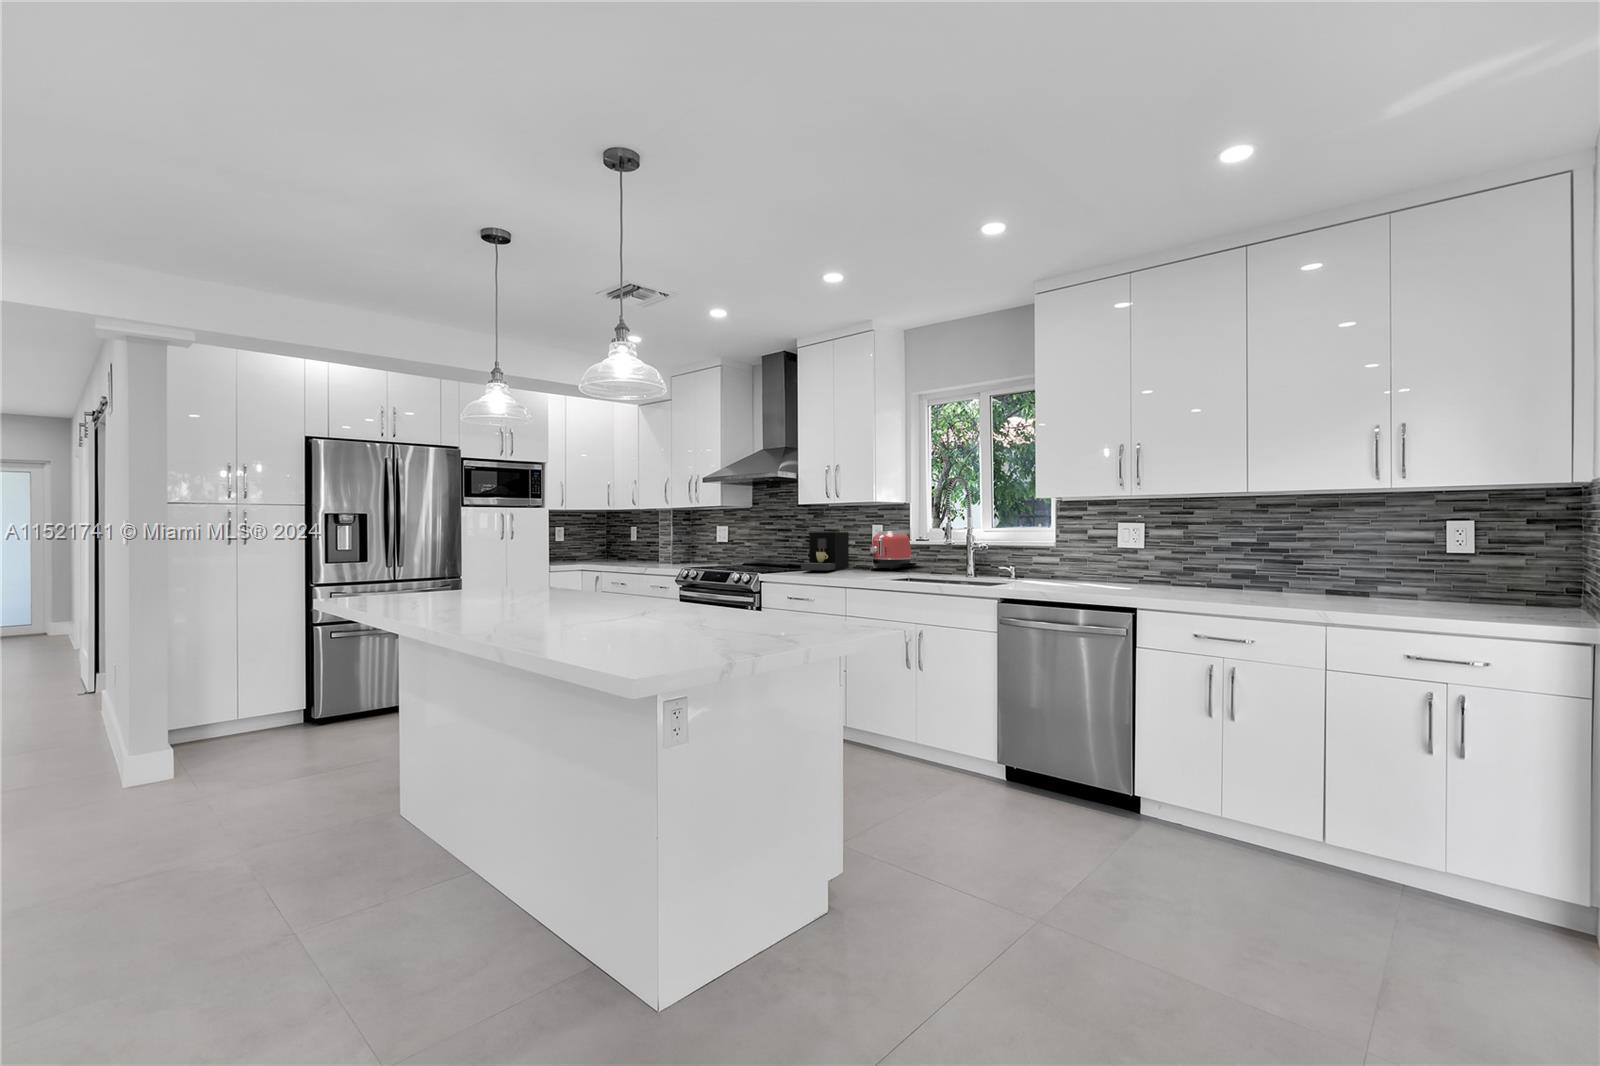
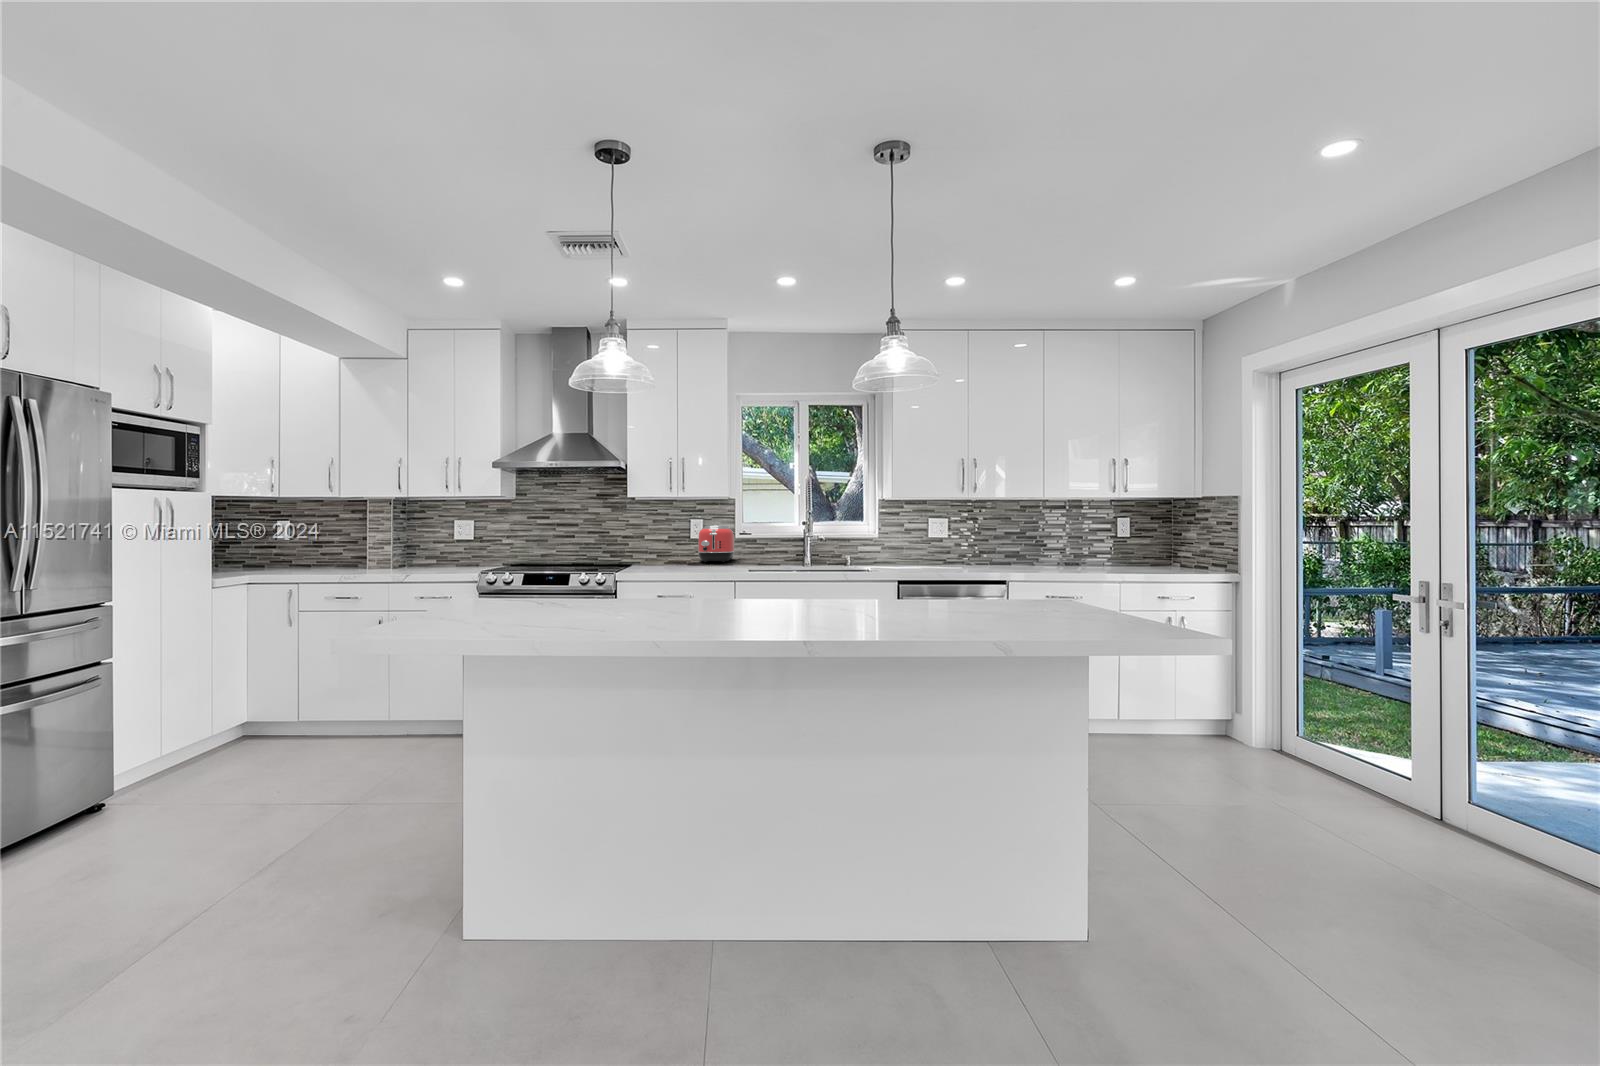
coffee maker: present [801,532,849,570] -> none [634,527,672,566]

